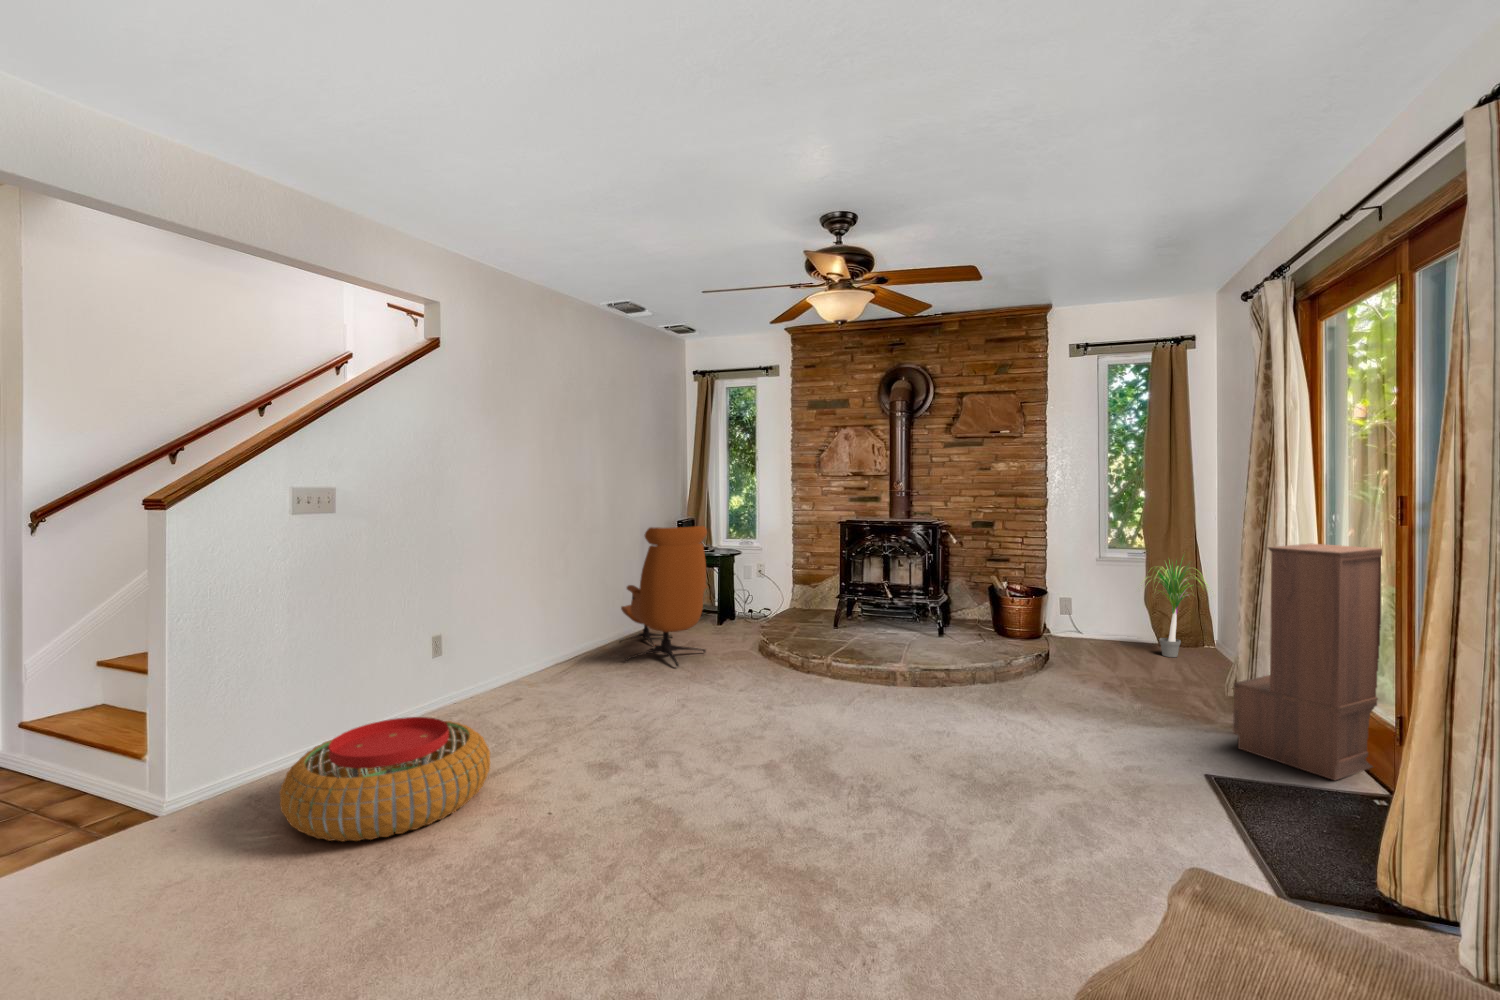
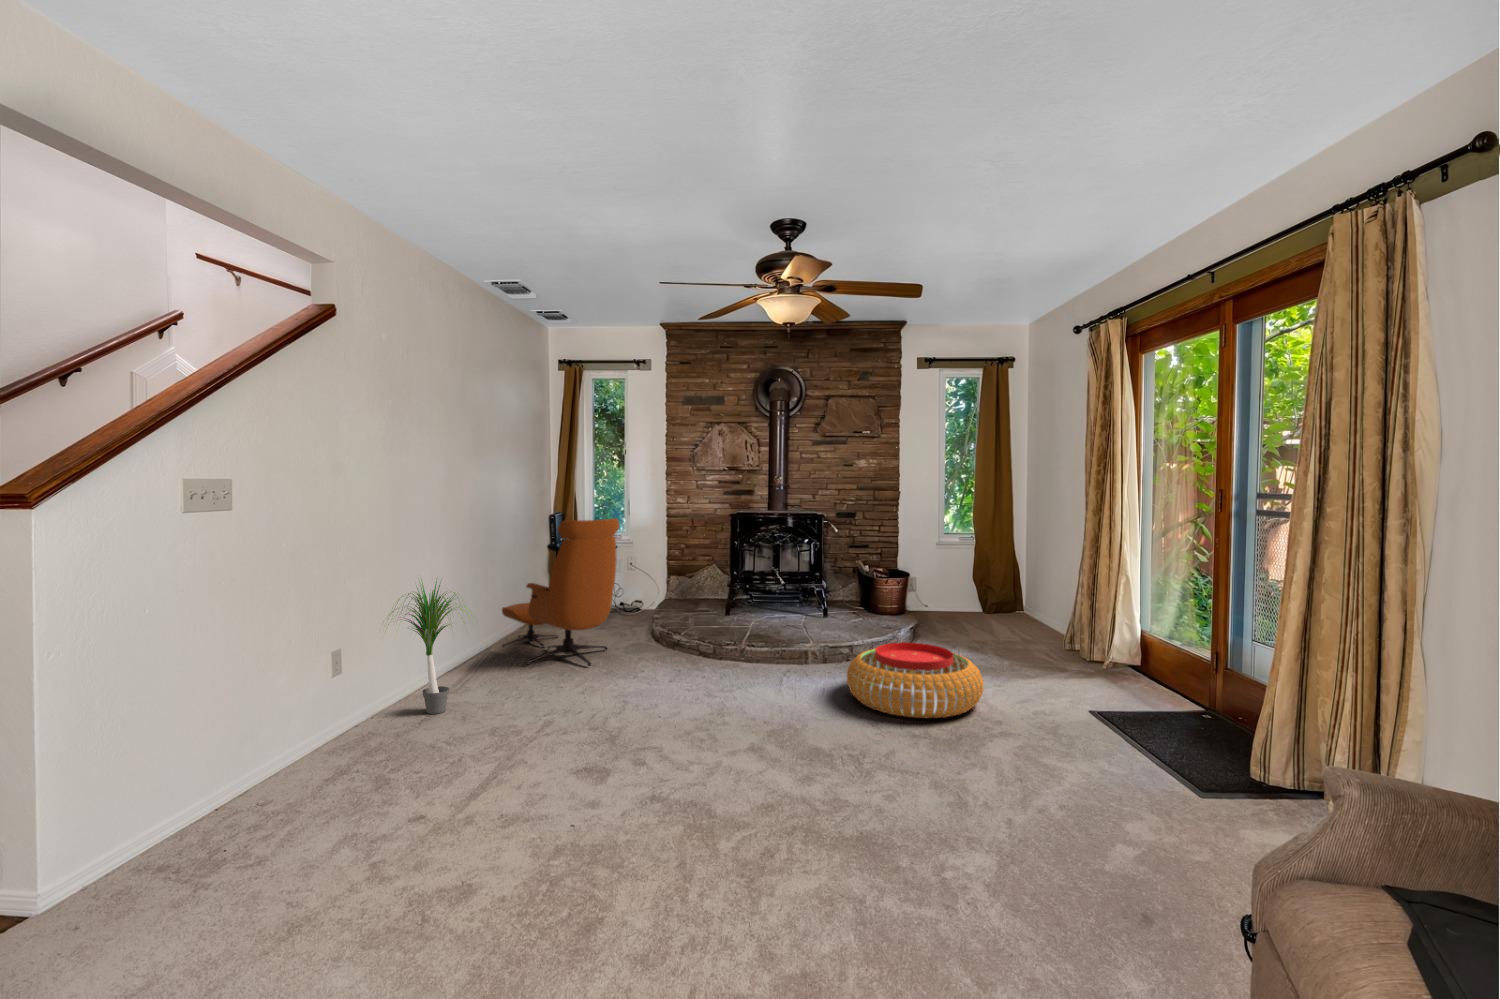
bookshelf: present [1233,544,1382,780] -> none [1095,525,1194,704]
potted plant: present [1144,558,1208,657] -> present [389,579,471,714]
pouf: present [279,717,490,841] -> present [847,642,984,718]

